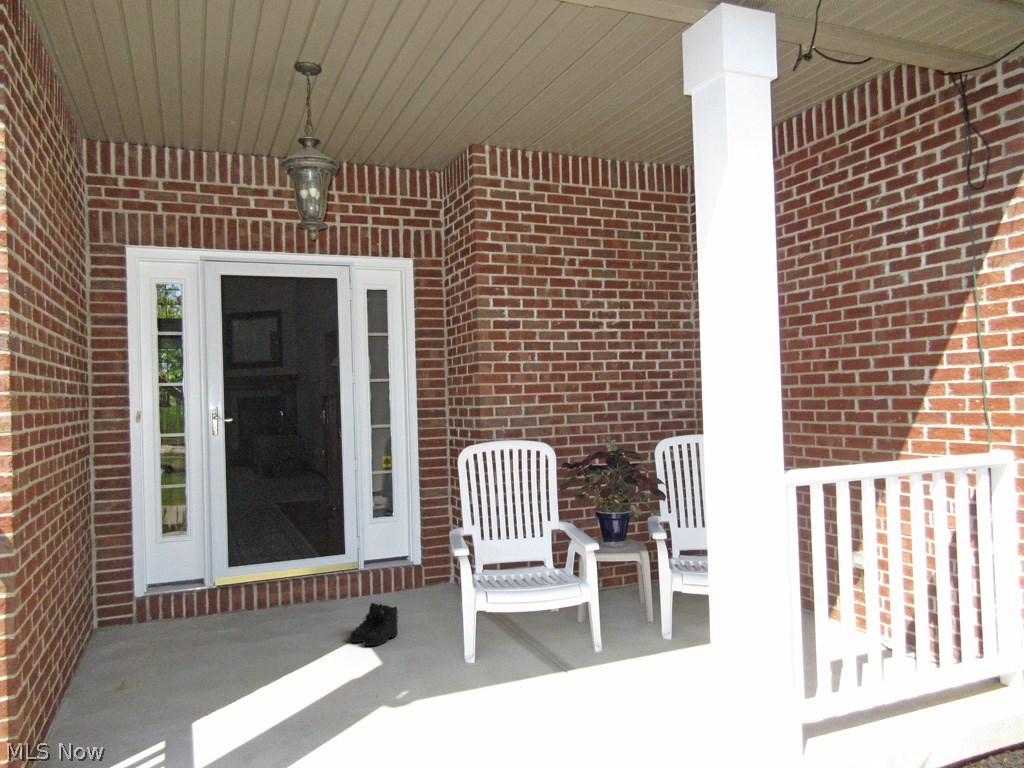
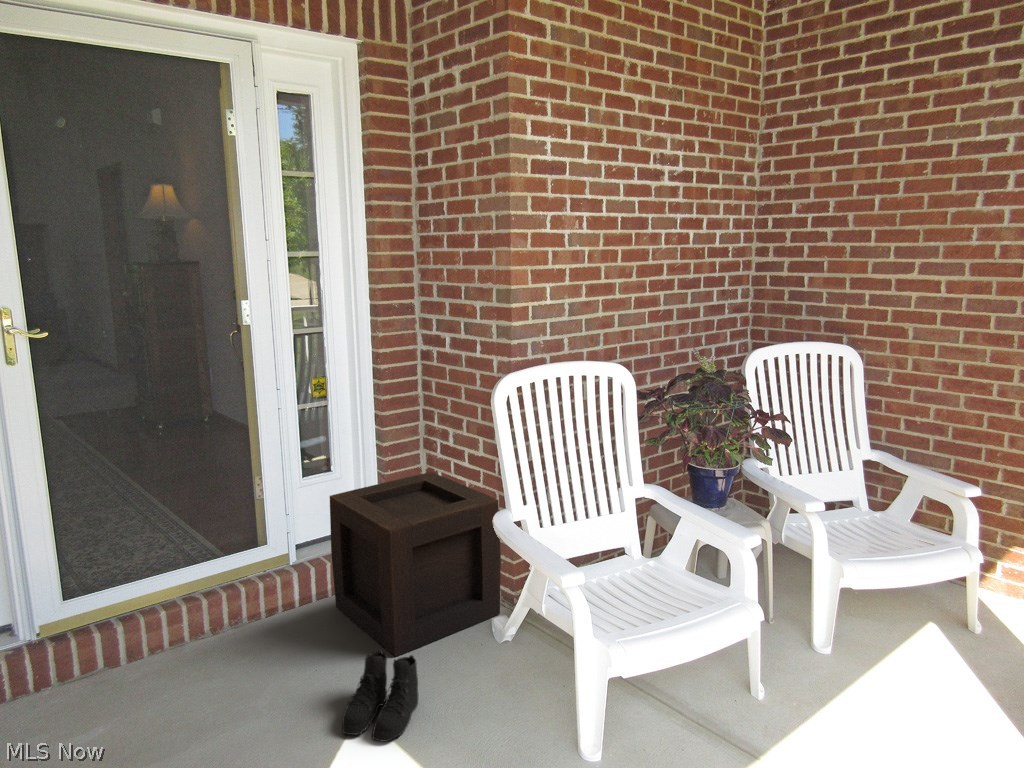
wooden crate: none [380,519,476,619] -> present [330,472,501,656]

